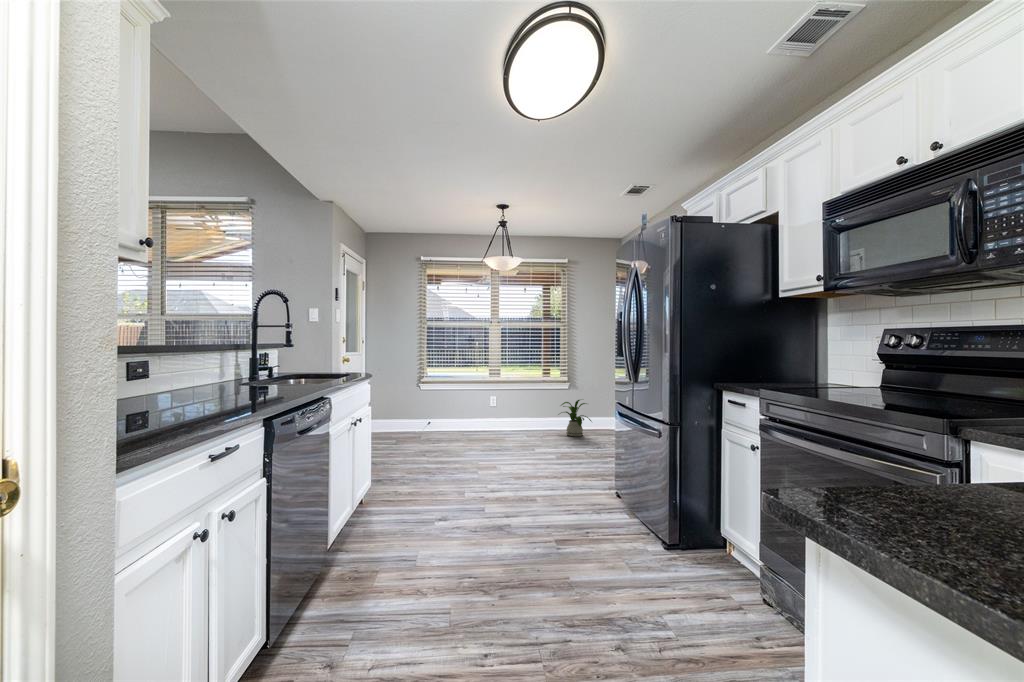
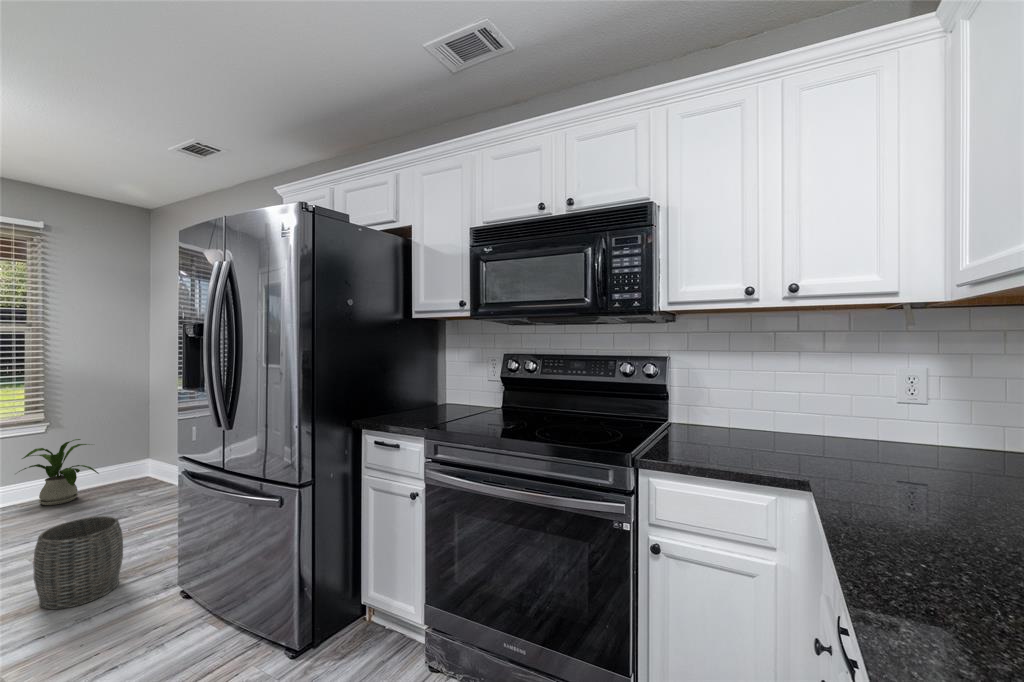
woven basket: none [554,436,591,482] -> present [33,516,123,609]

